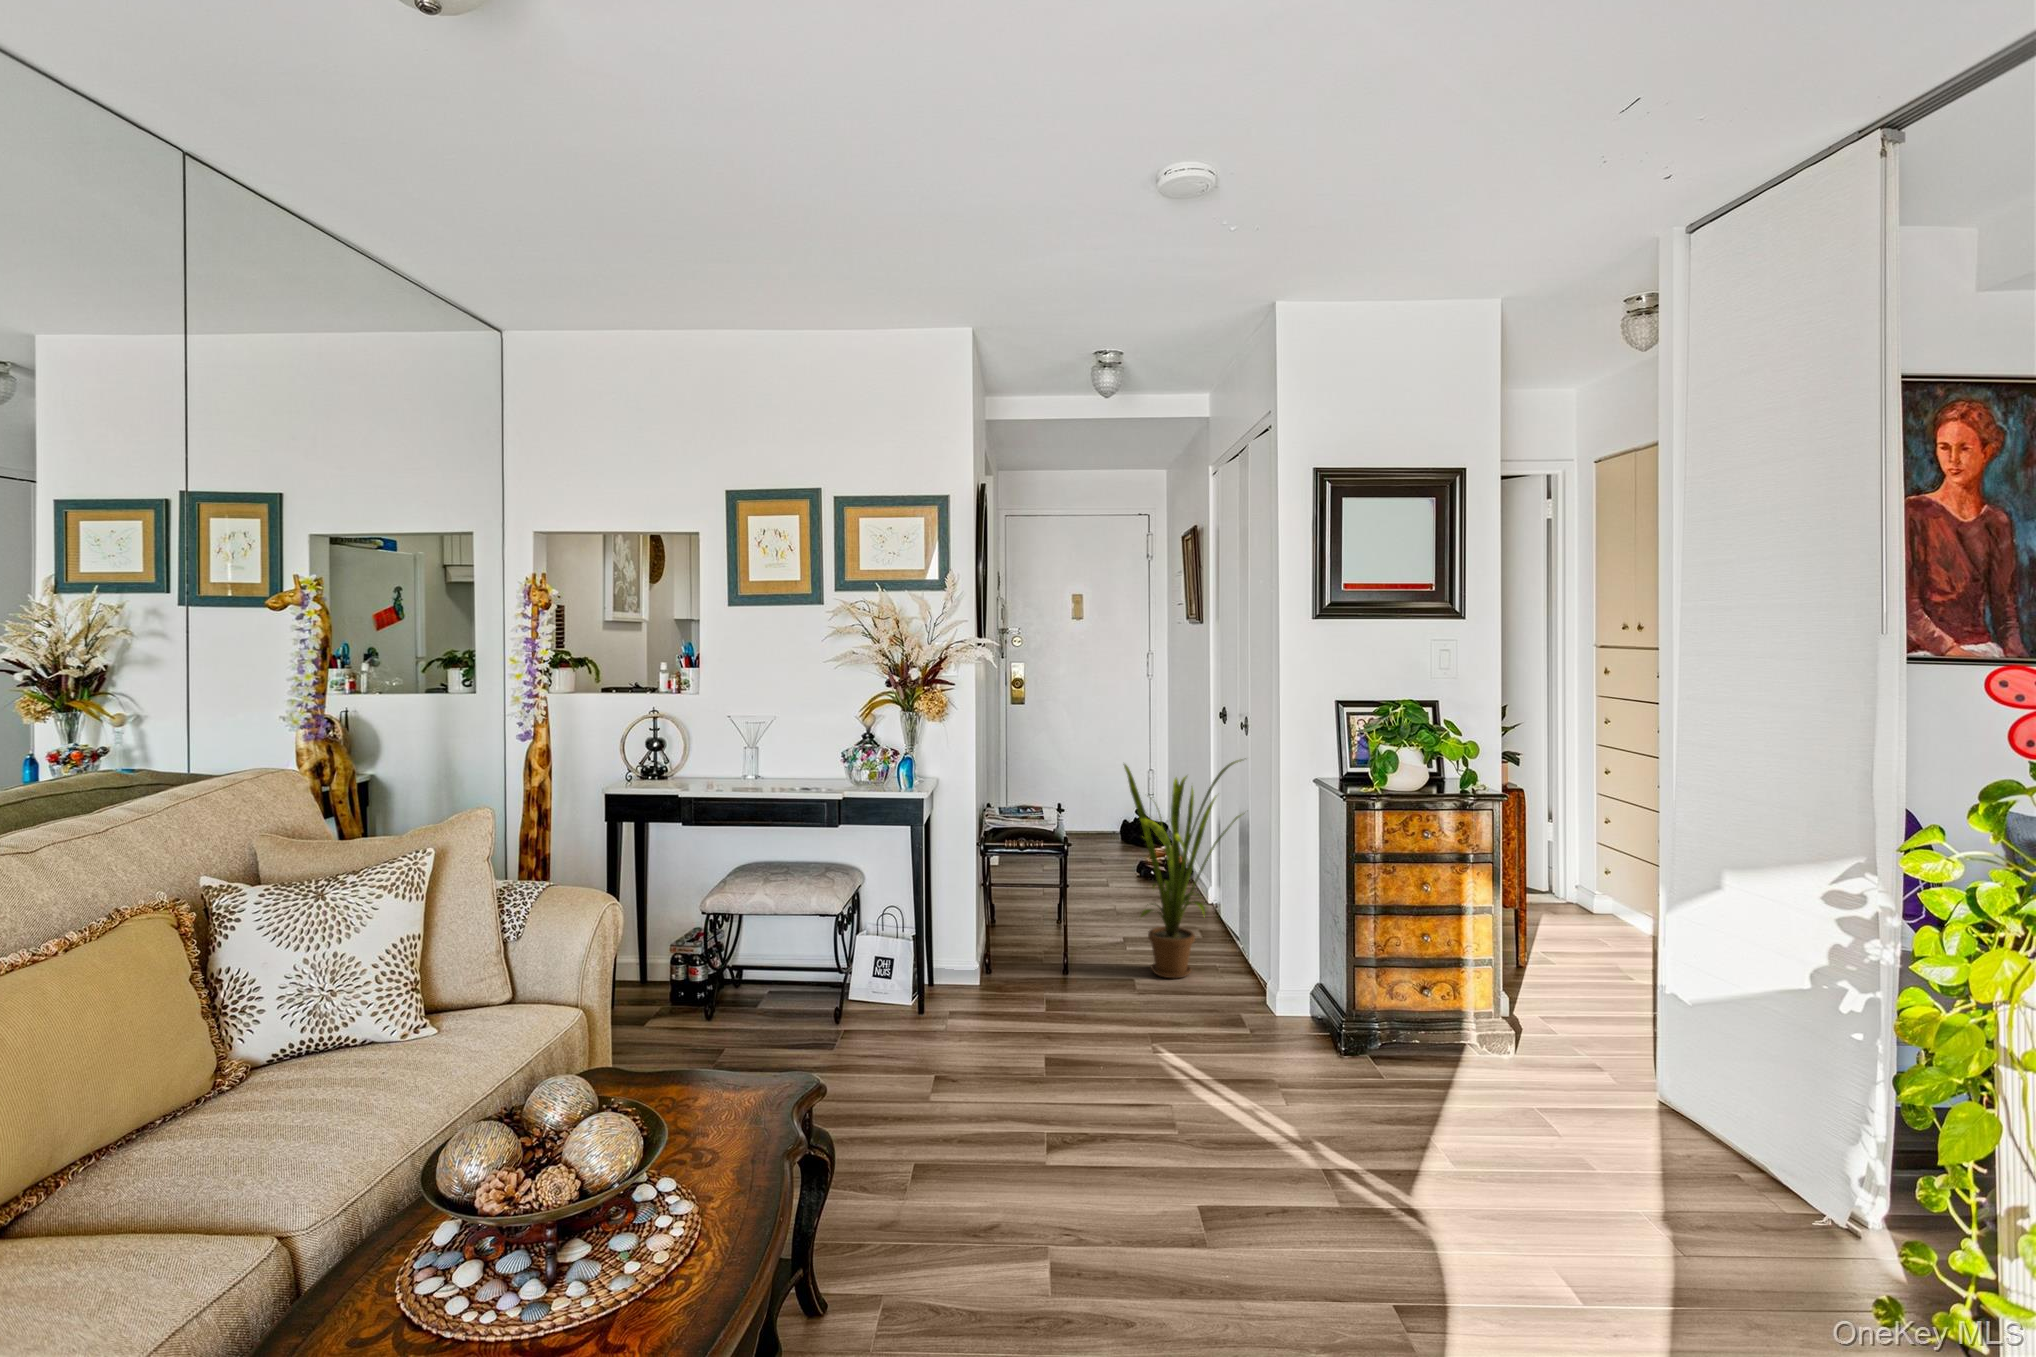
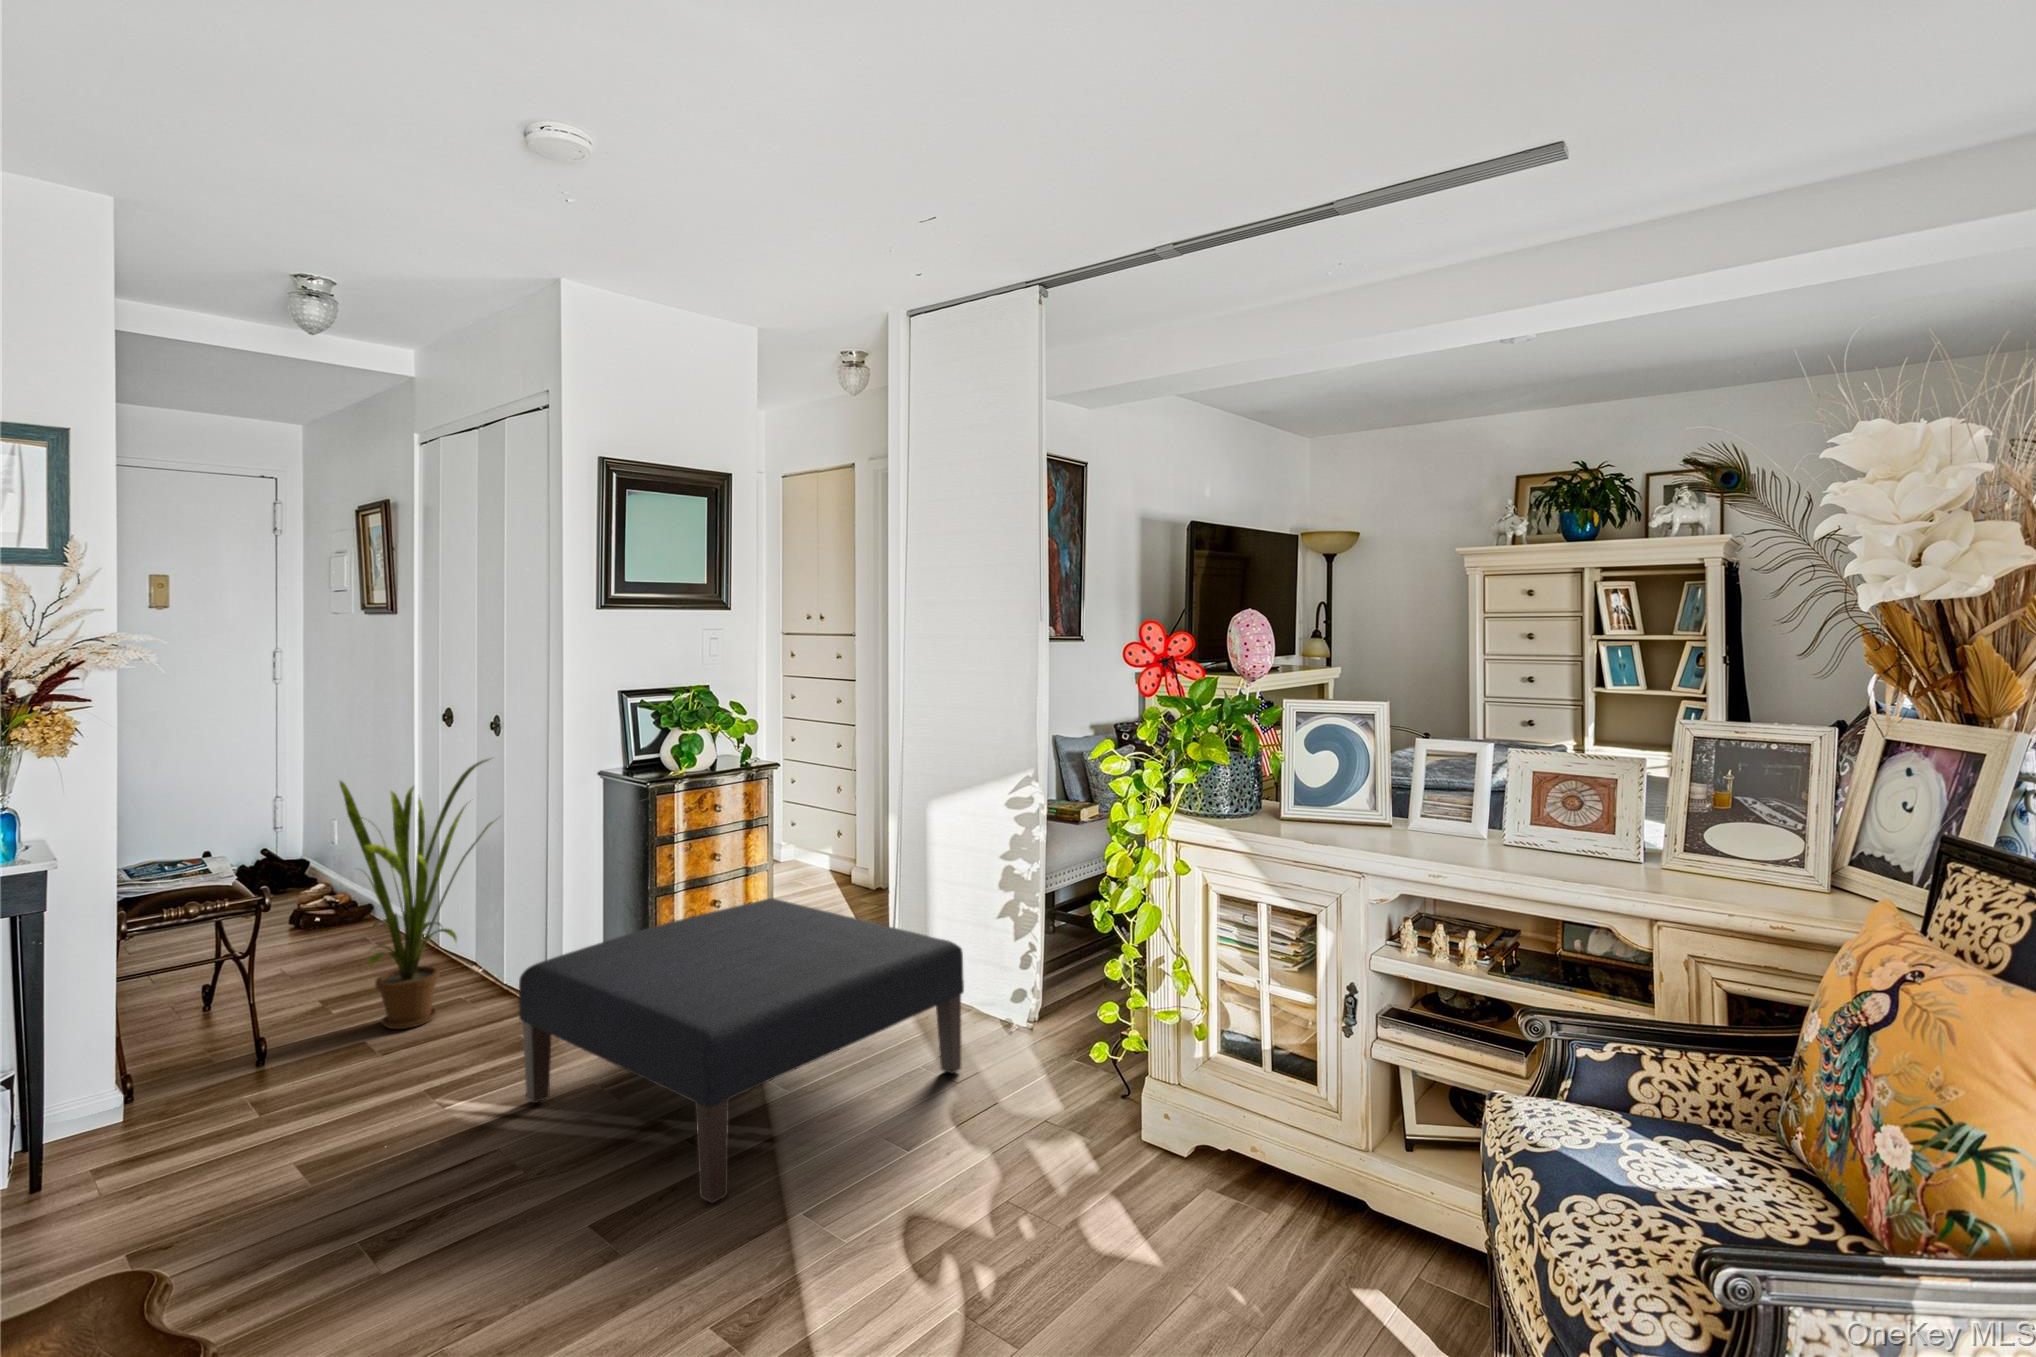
ottoman: none [1211,944,1704,1244] -> present [519,898,964,1203]

